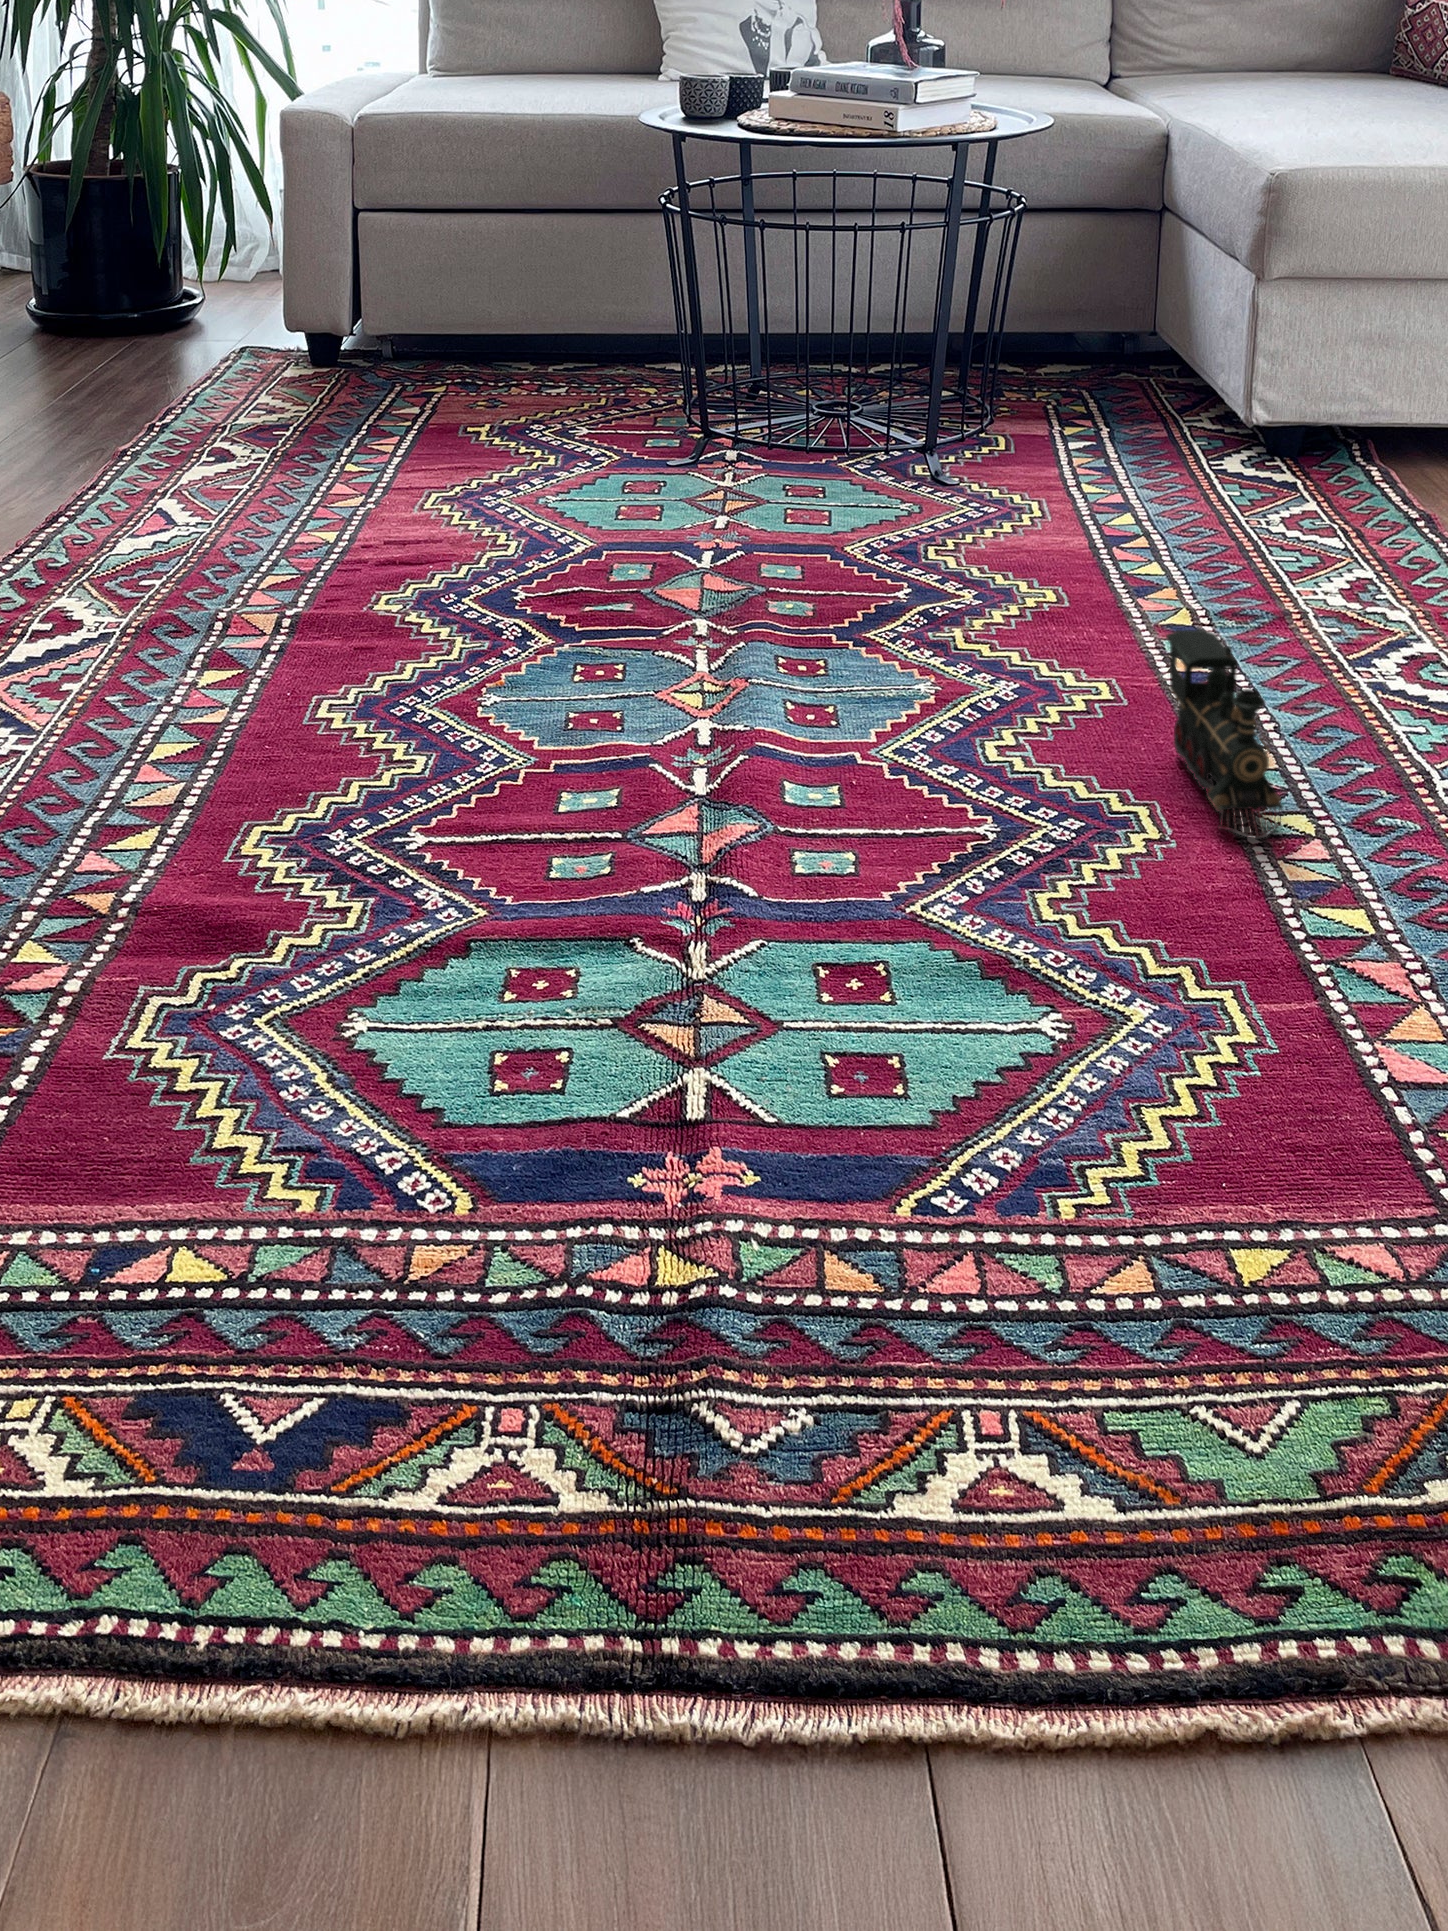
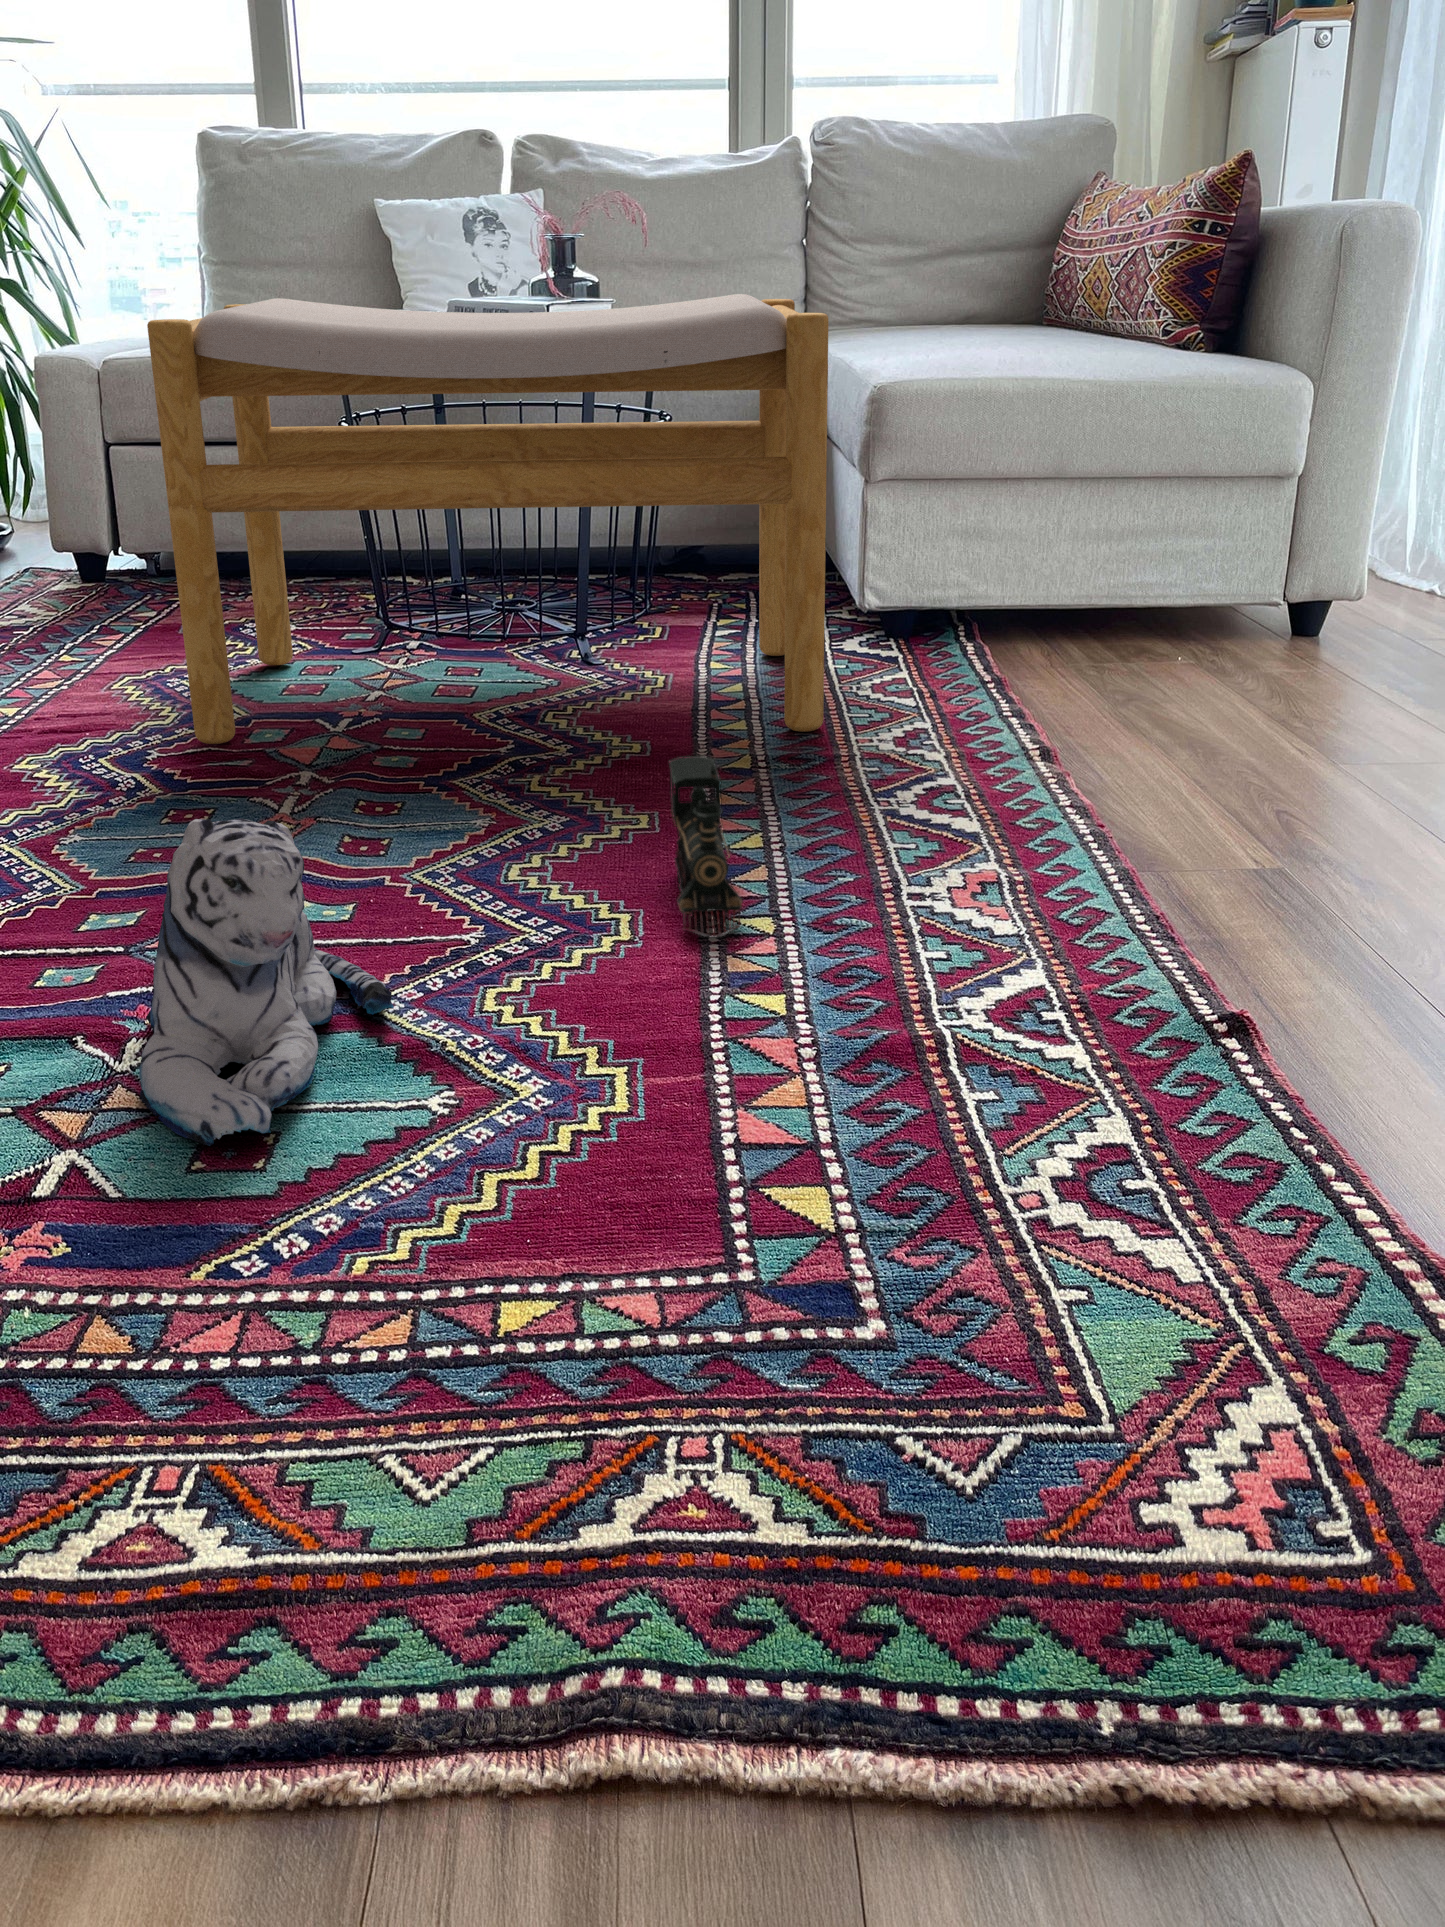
footstool: none [548,83,1289,582] -> present [147,294,829,744]
plush toy: none [700,725,960,1071] -> present [139,818,394,1146]

